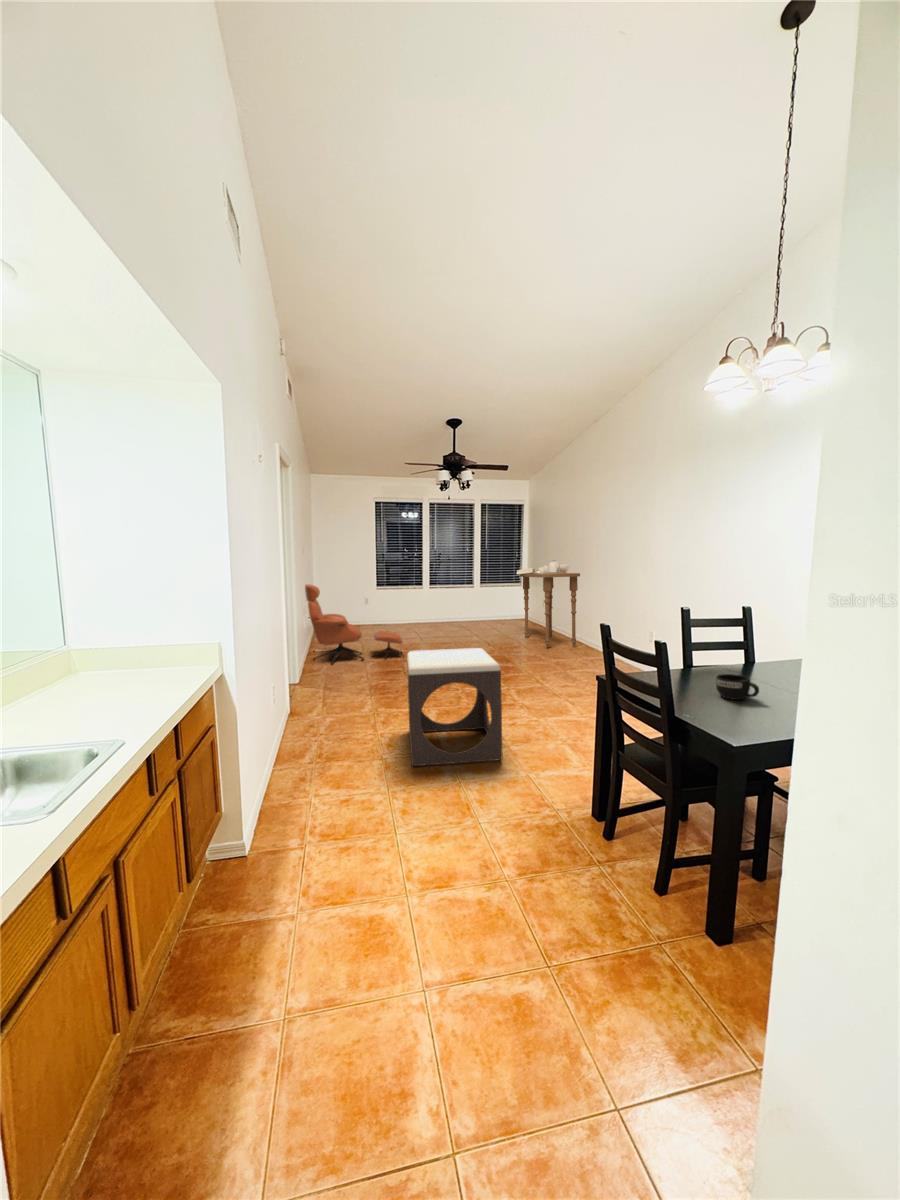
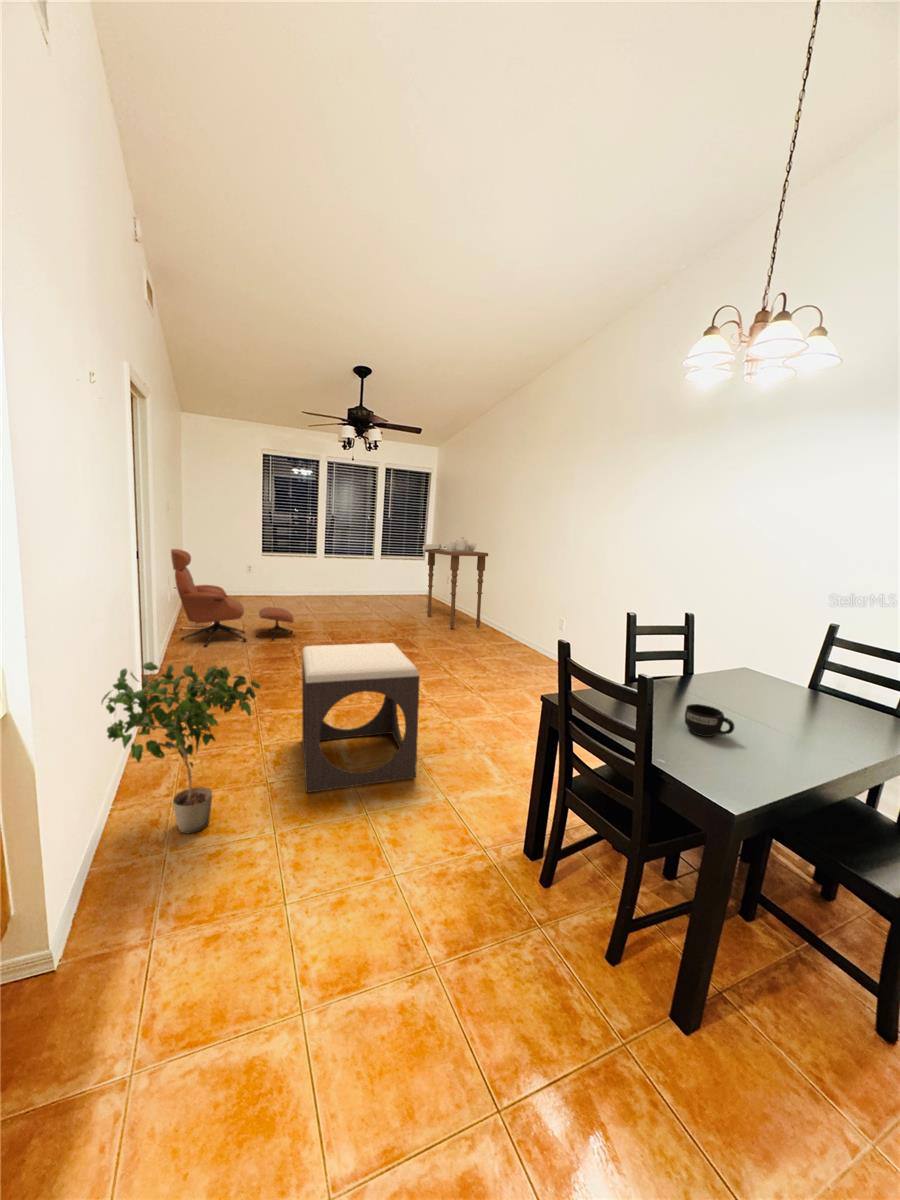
potted plant: none [269,657,375,787] -> present [101,662,260,833]

